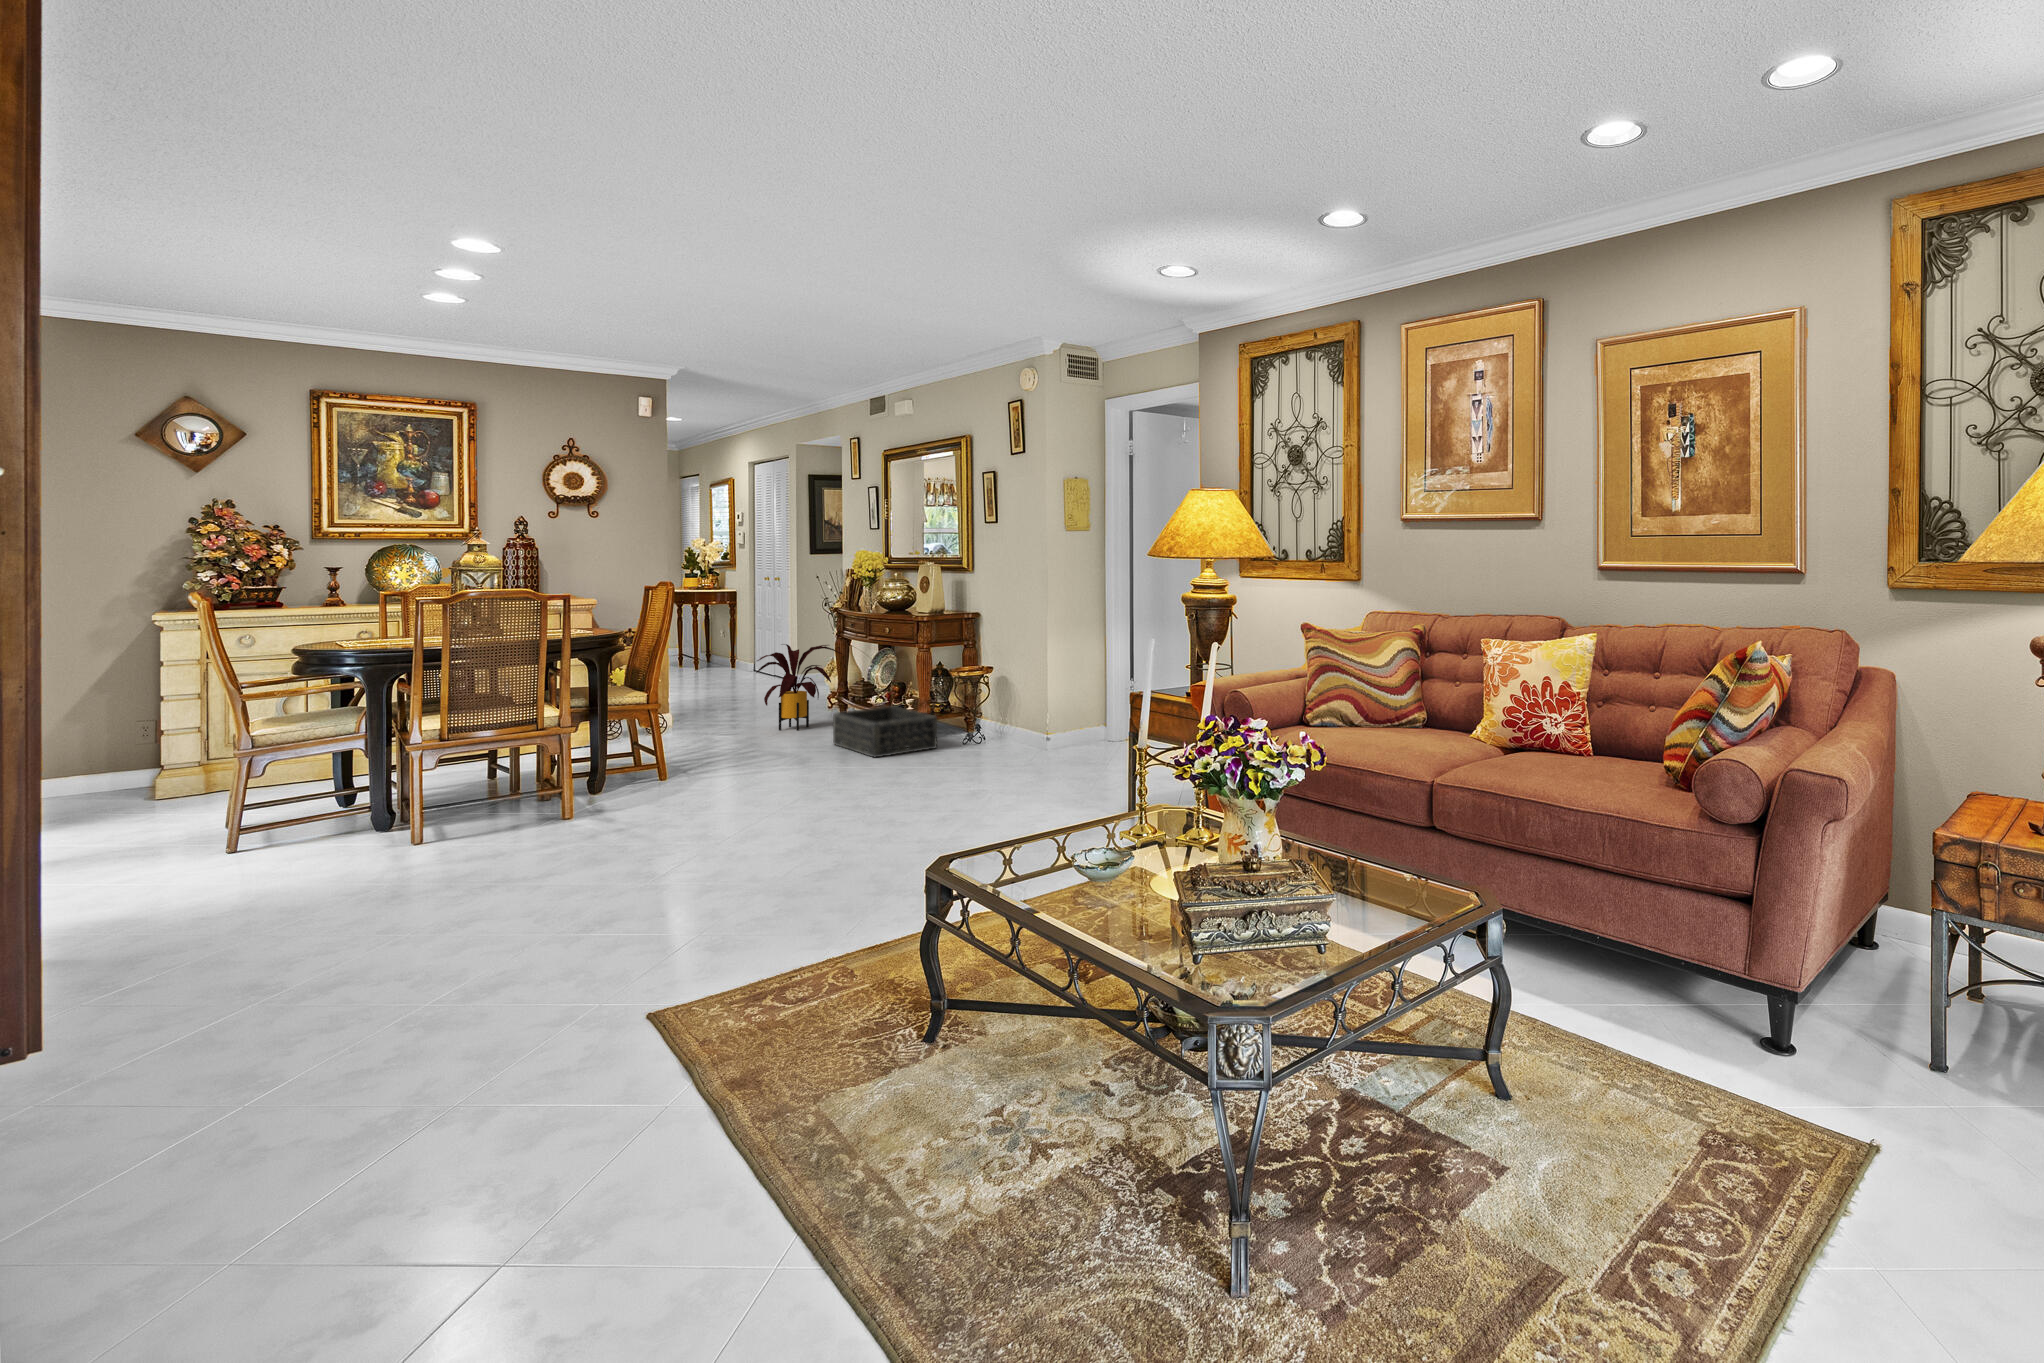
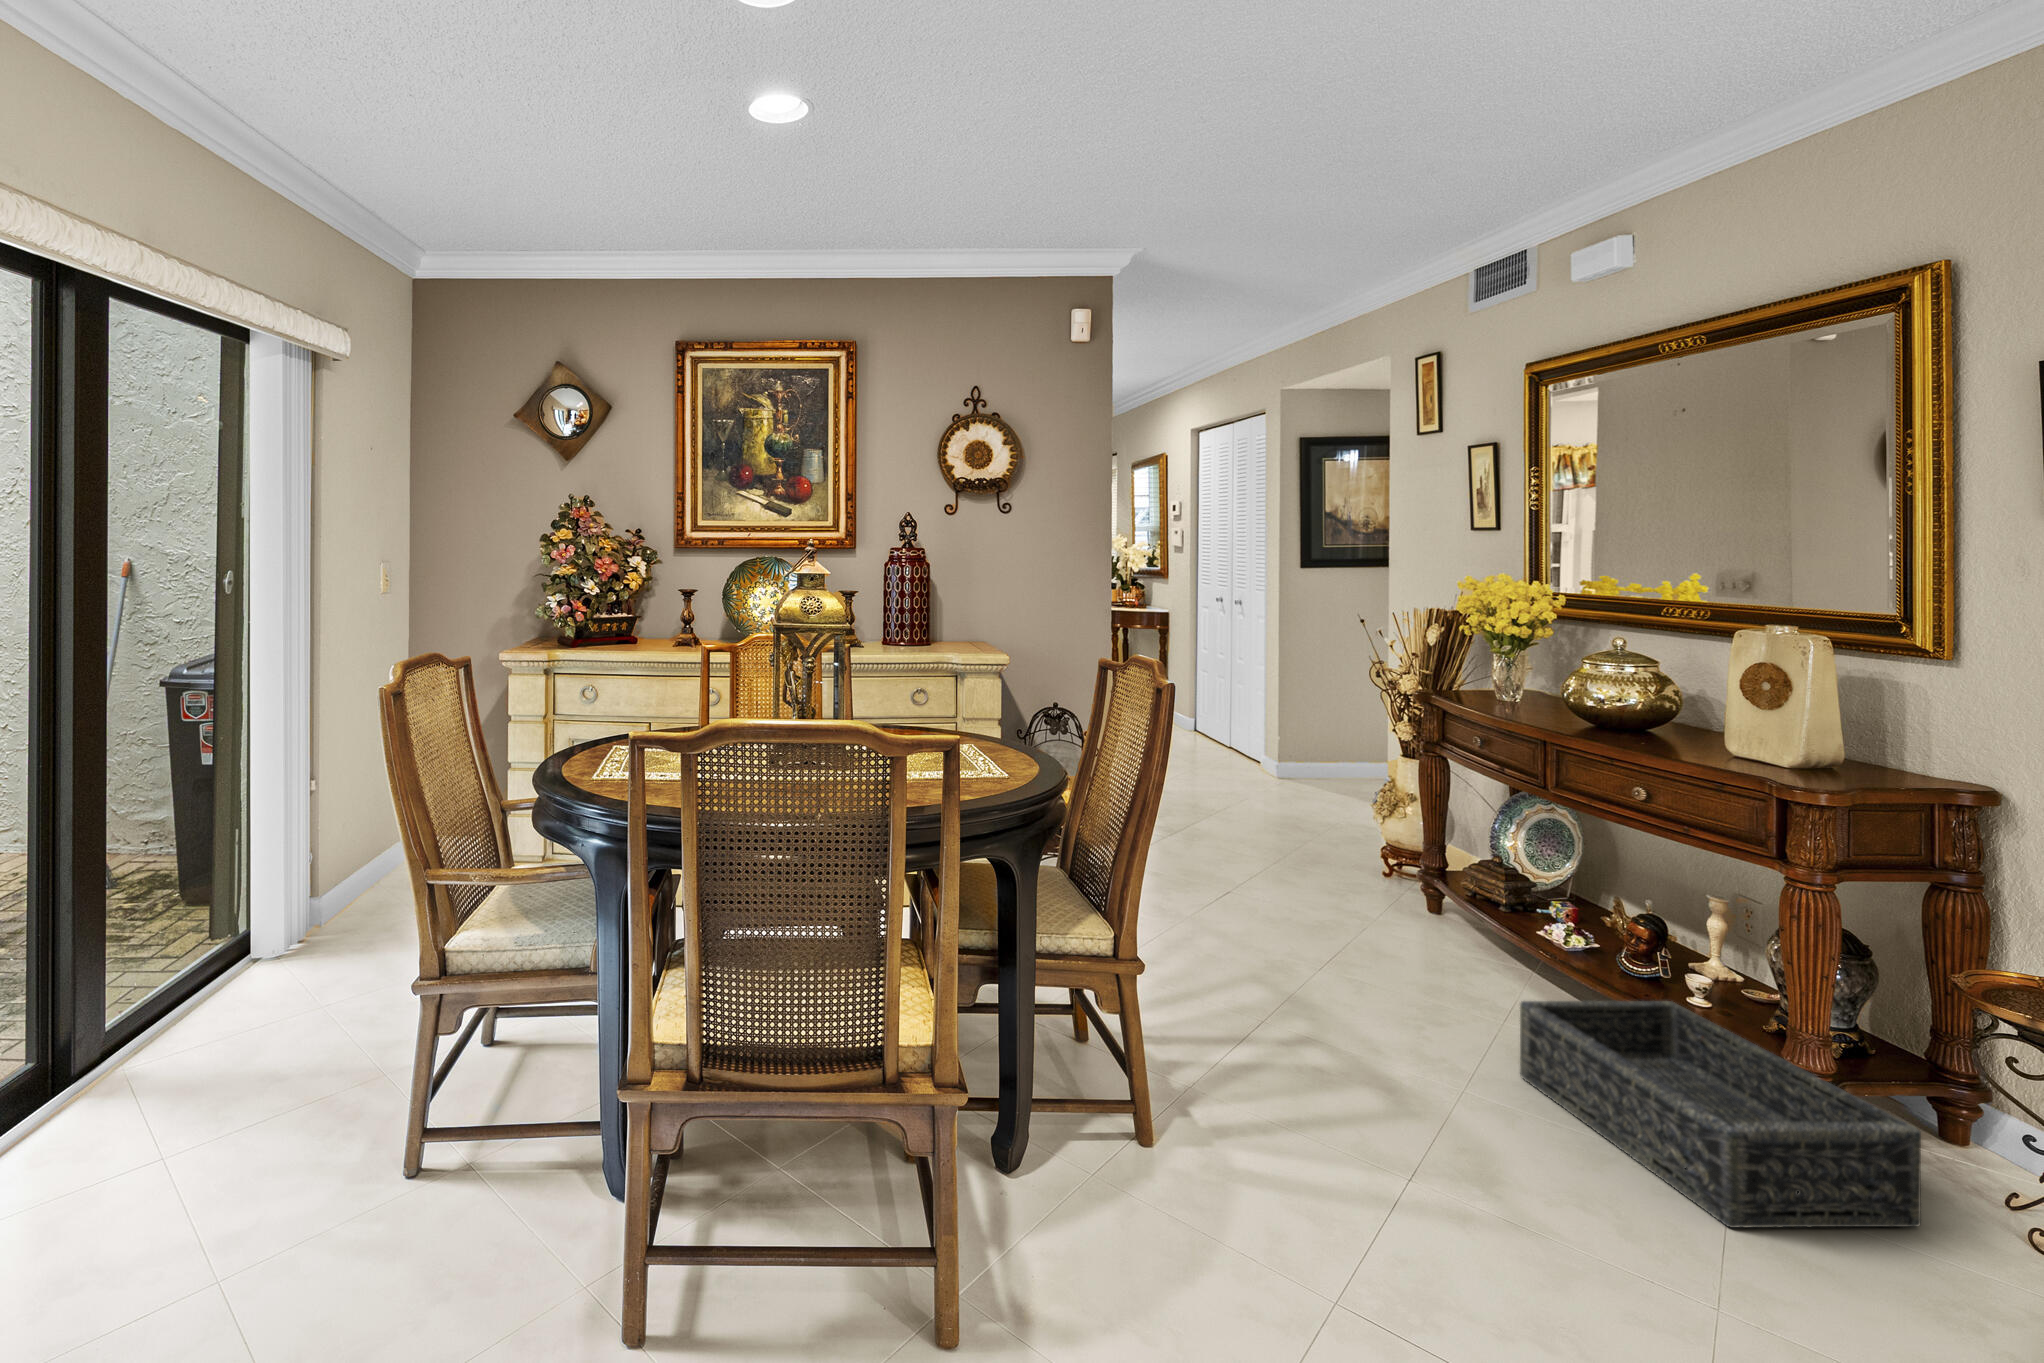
house plant: present [756,644,842,730] -> none [1283,780,1470,967]

